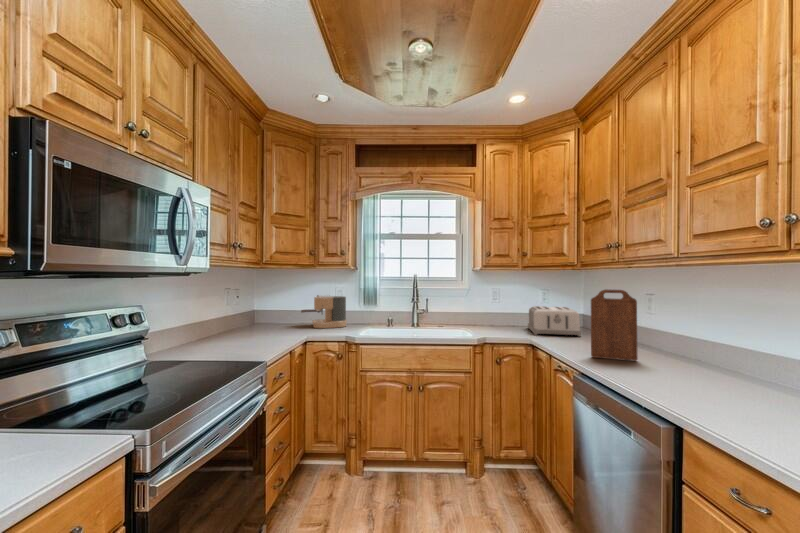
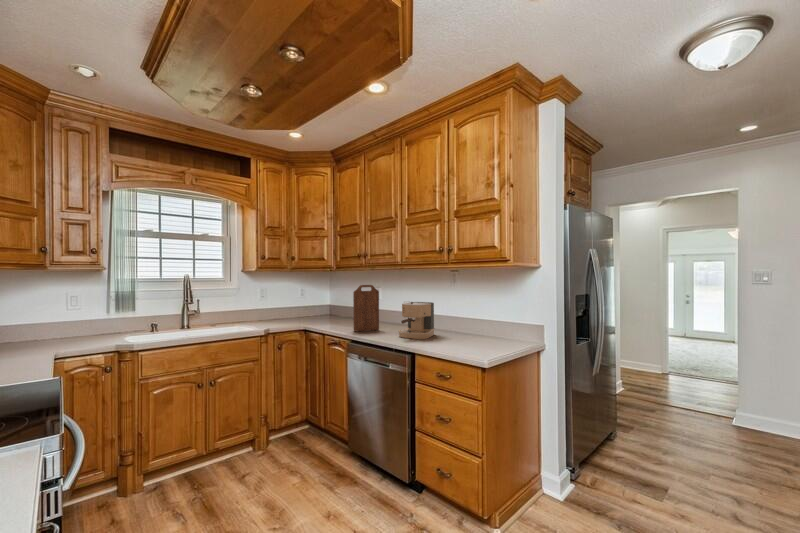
coffee maker: present [301,295,347,328] -> present [398,302,434,339]
toaster: present [528,306,581,336] -> none [292,300,335,324]

